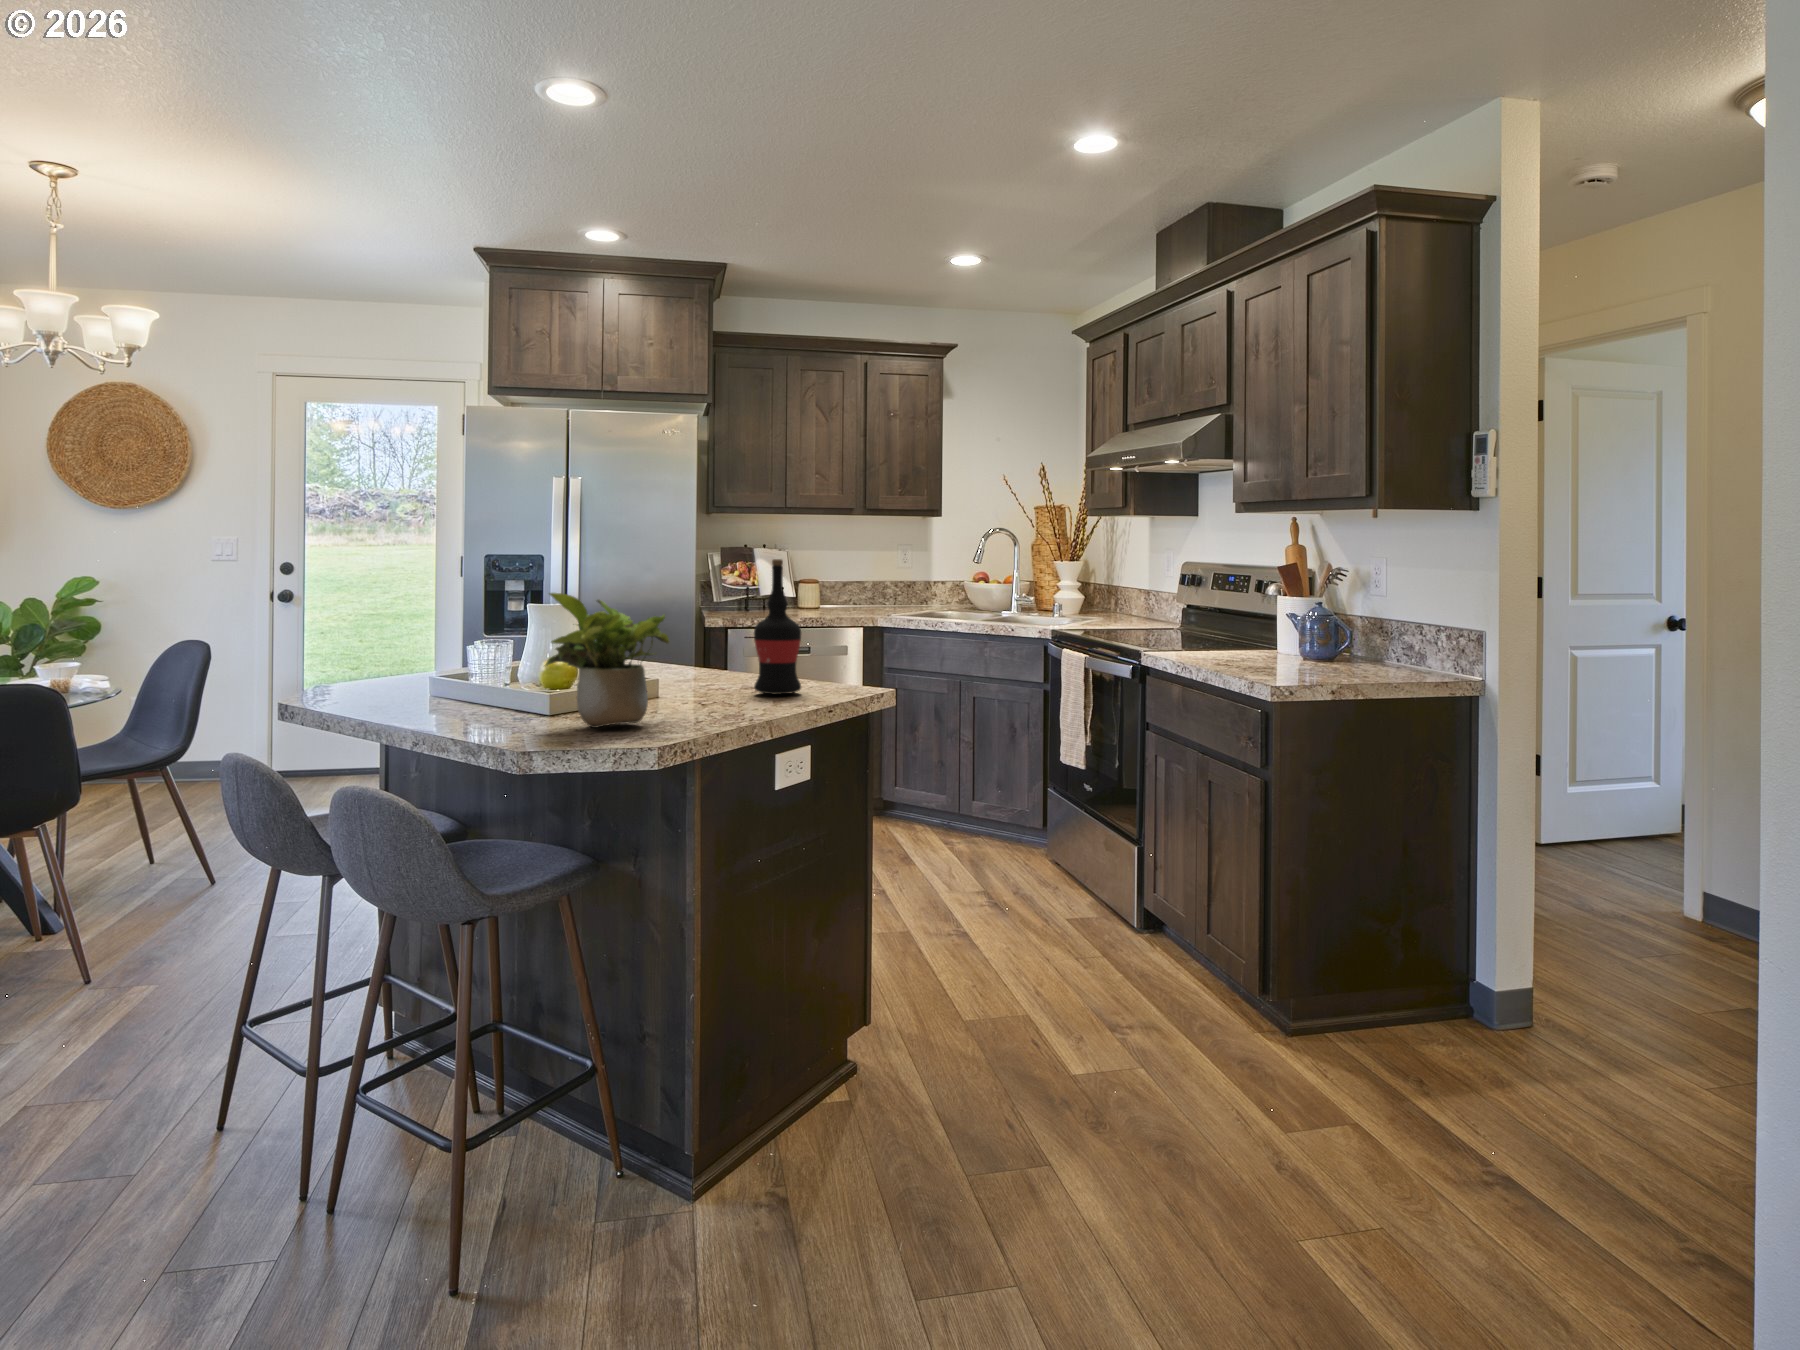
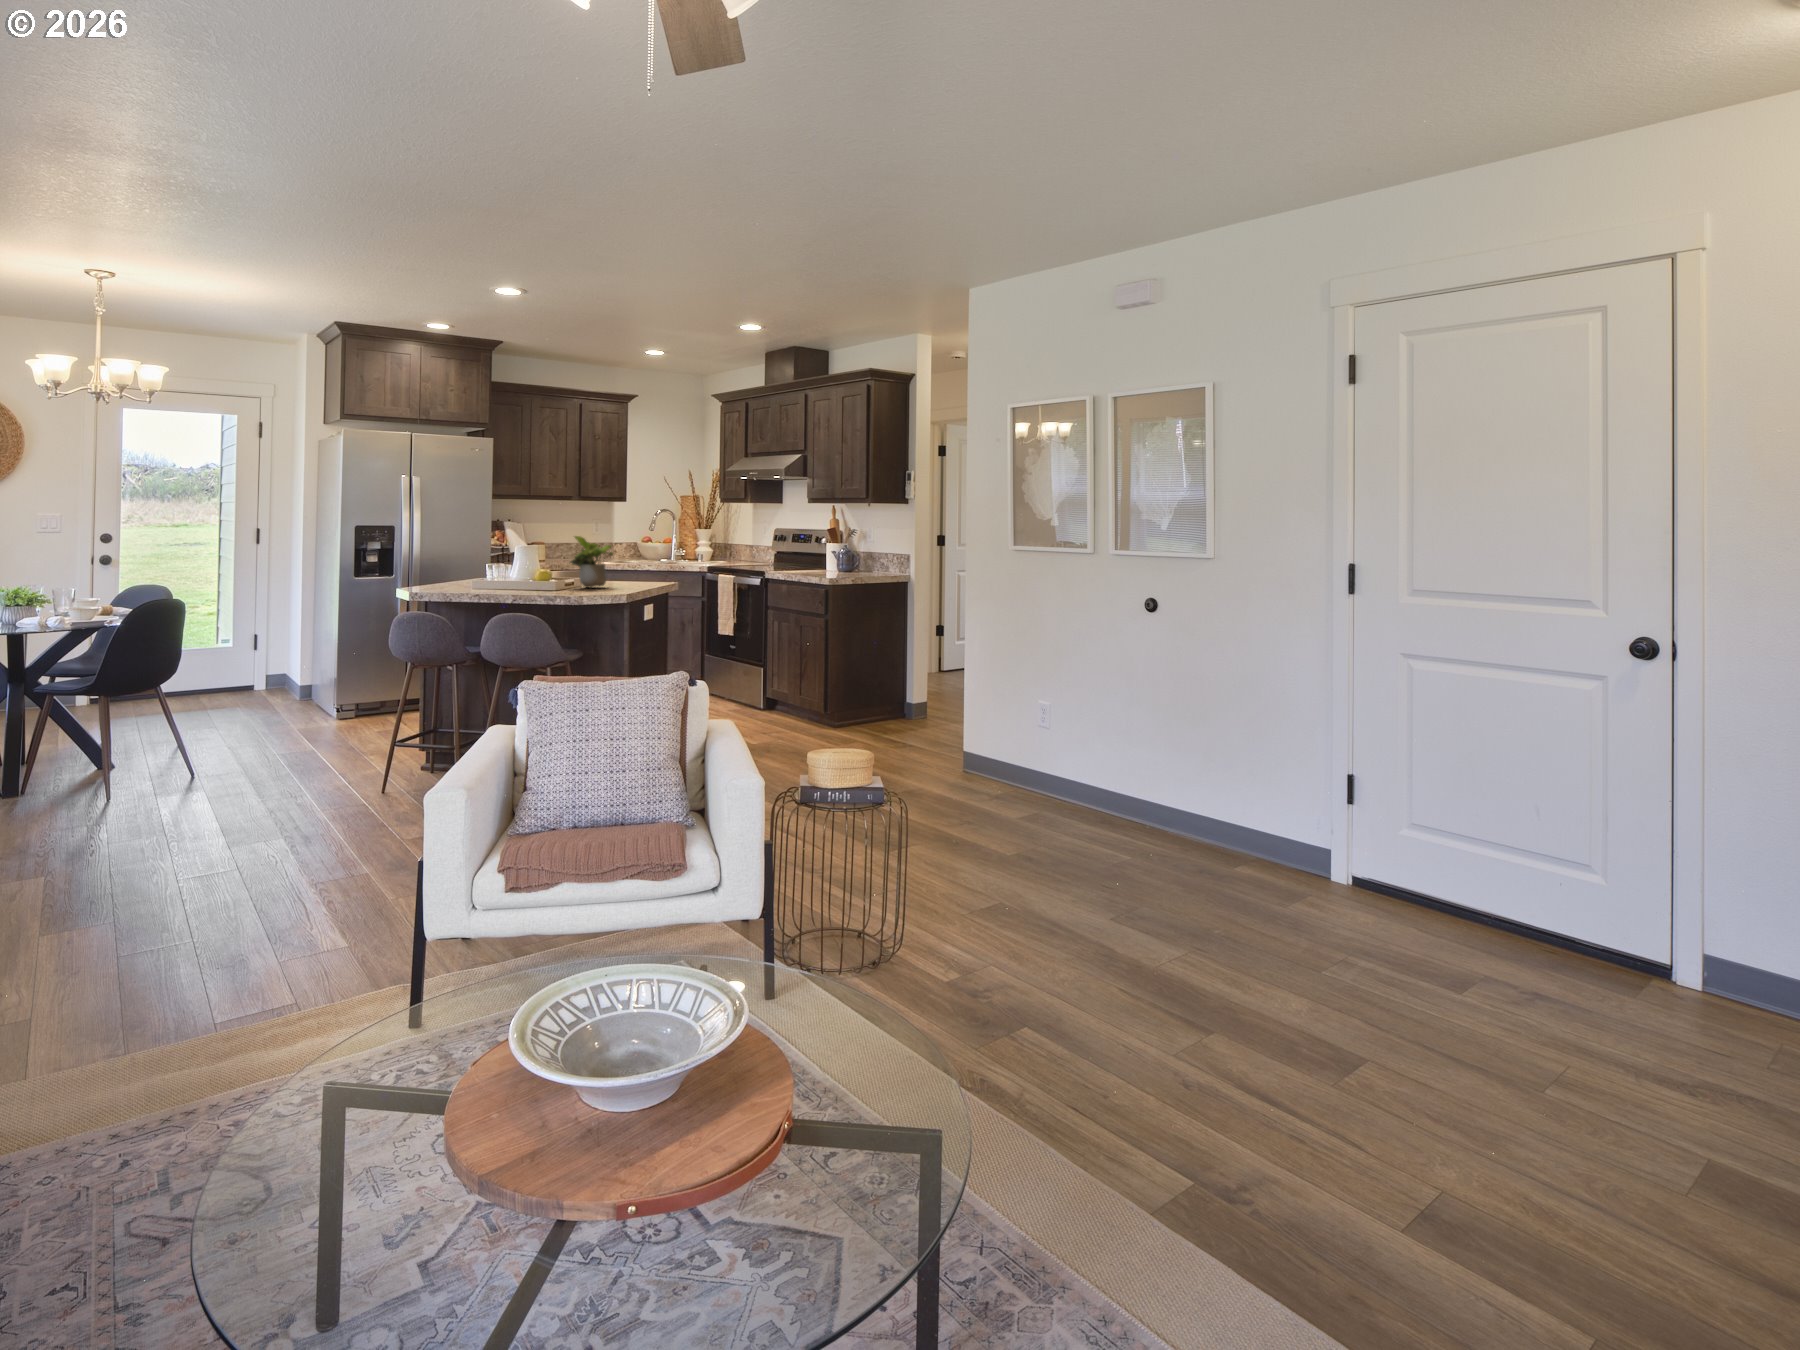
wine bottle: present [754,559,801,694] -> none [622,524,643,581]

